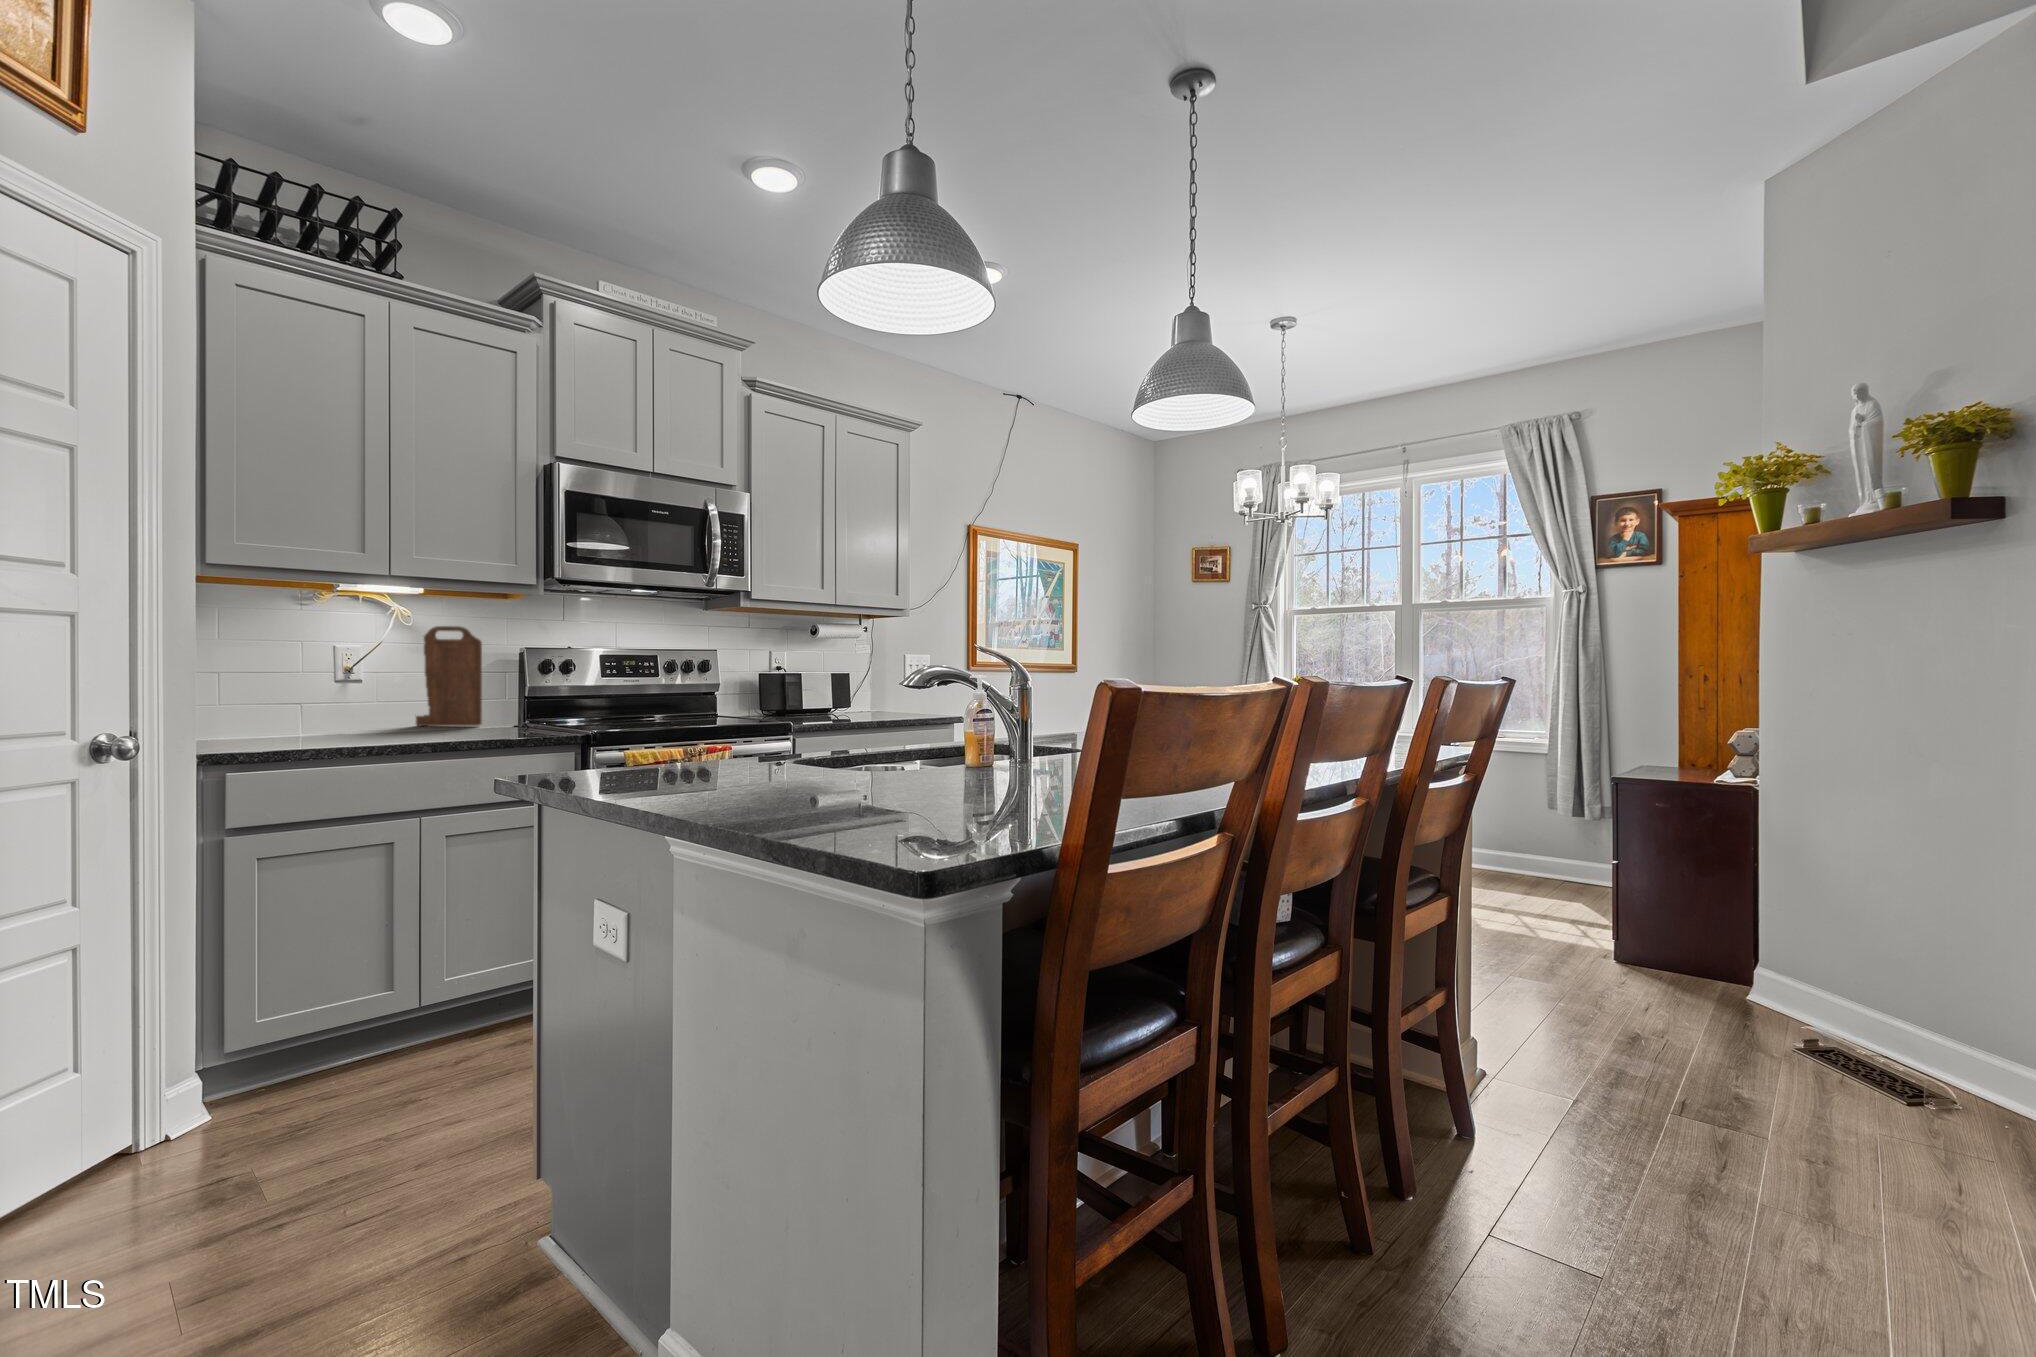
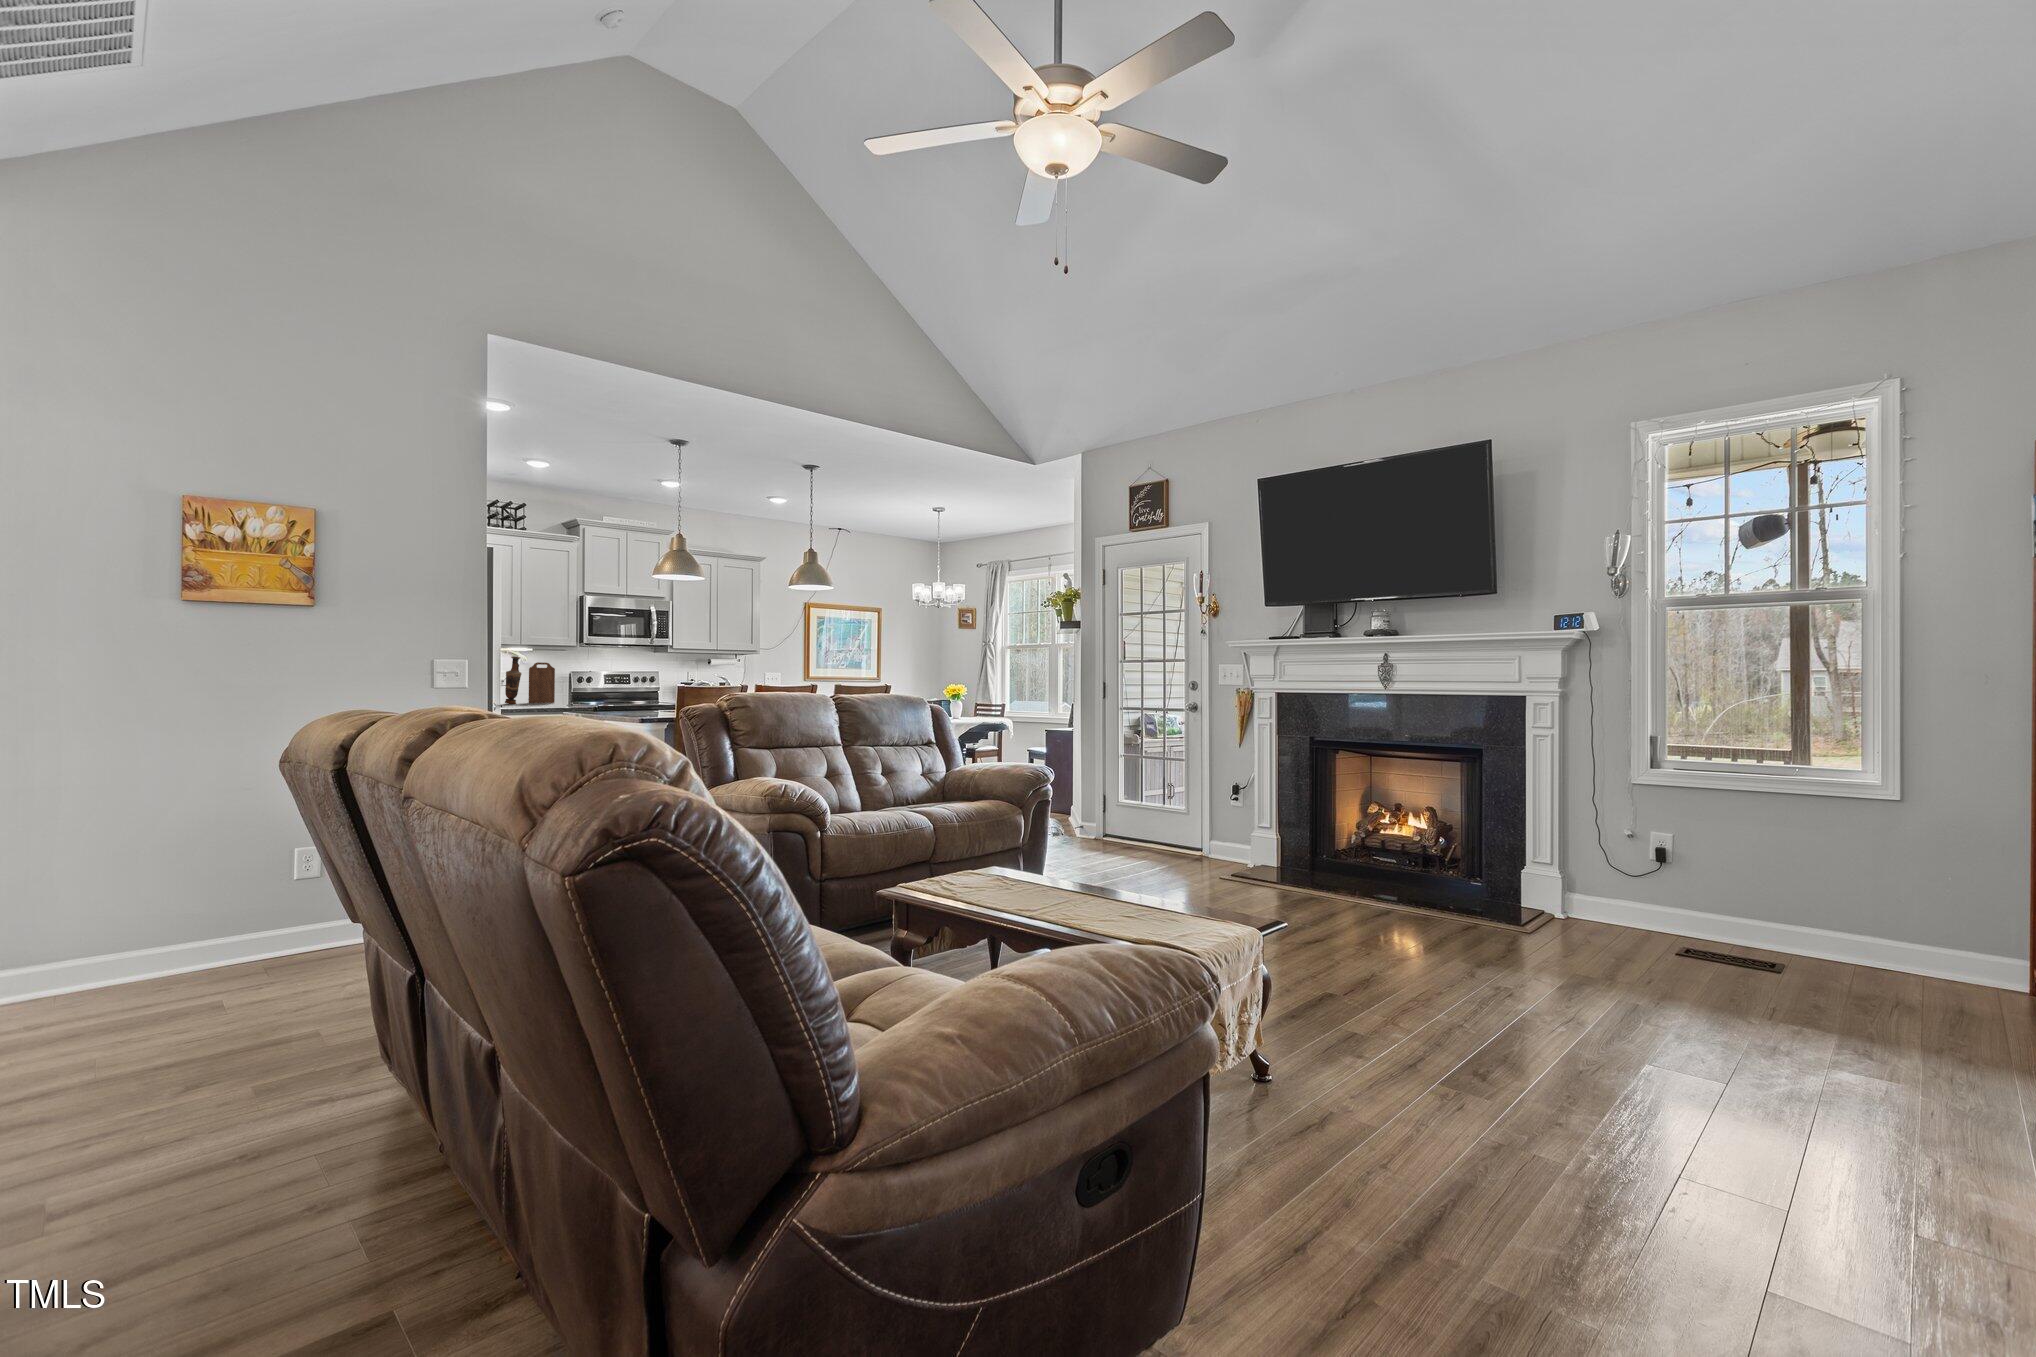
vase: none [350,608,395,731] -> present [505,656,521,704]

